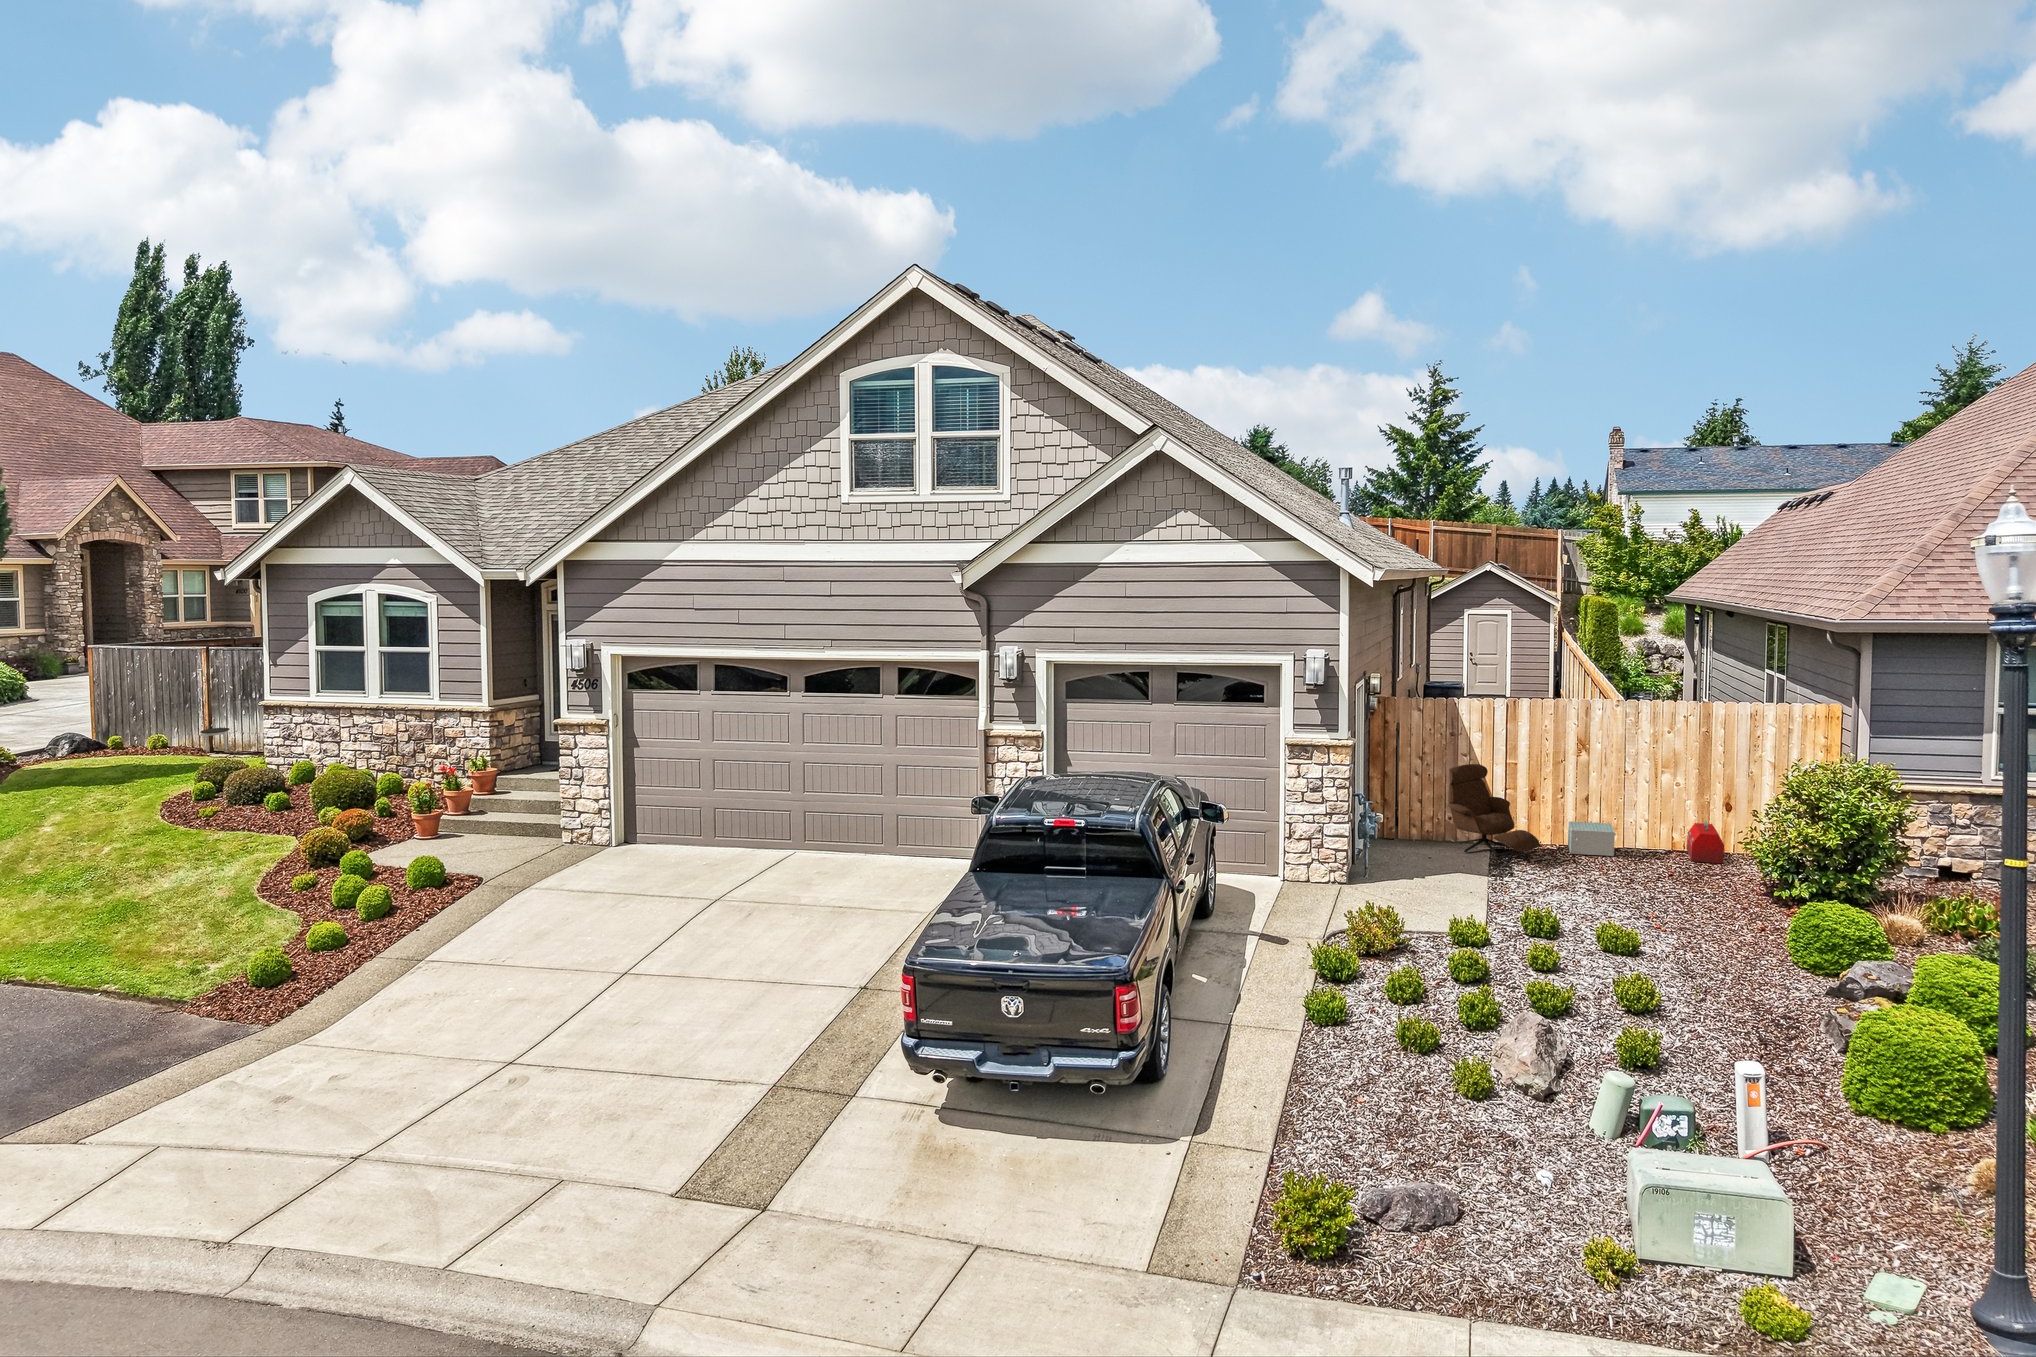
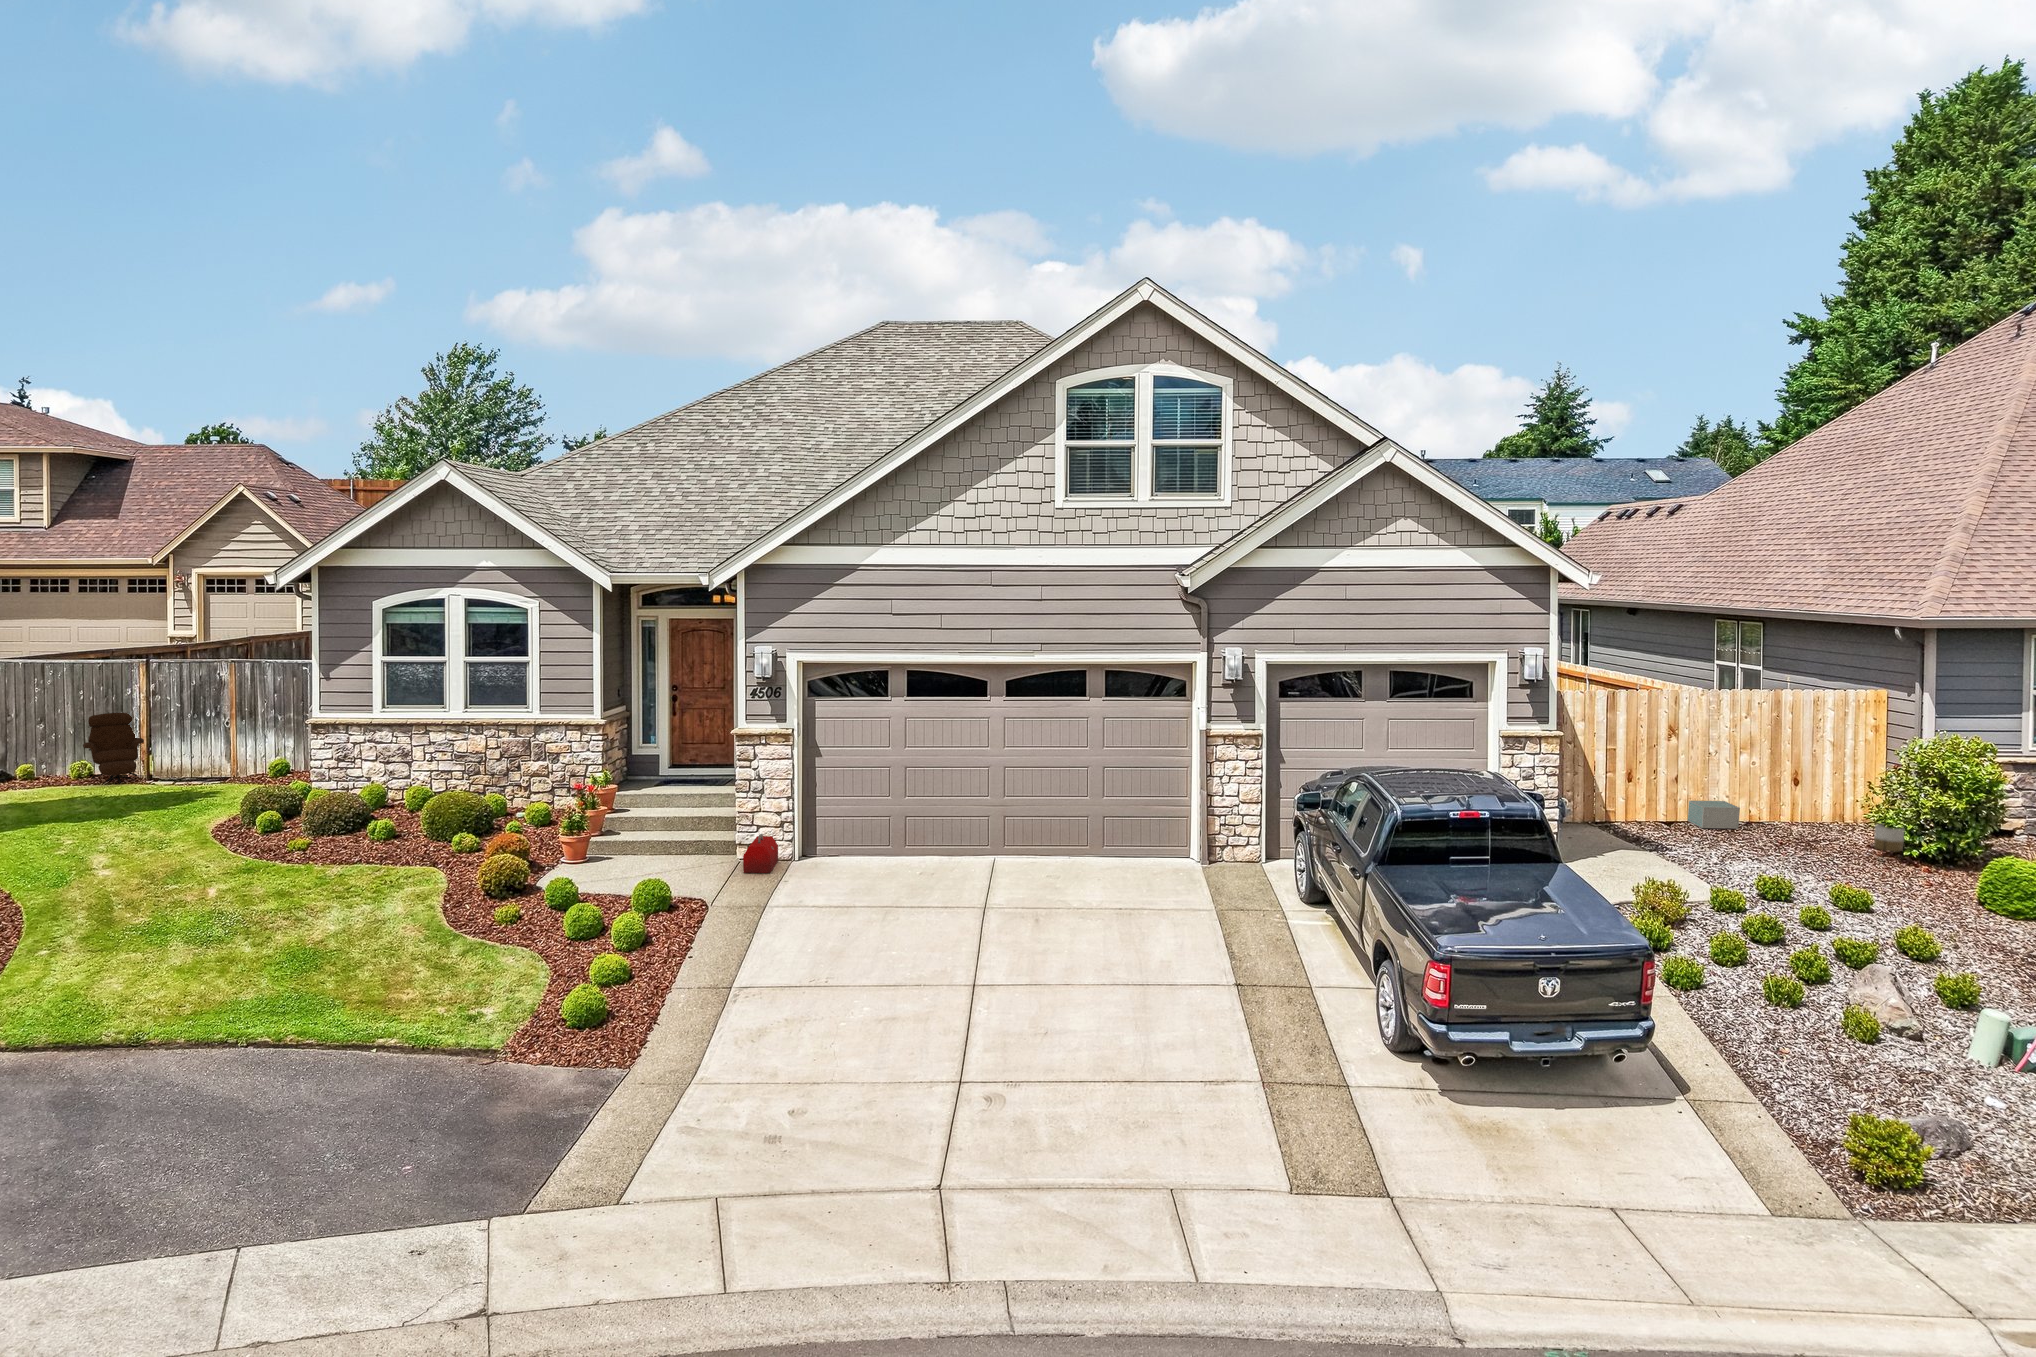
round table: present [201,728,230,752] -> none [189,753,223,780]
lounge chair: present [1448,764,1540,862] -> present [83,713,144,784]
toolbox: present [1687,821,1724,863] -> present [743,834,778,873]
planter: none [1726,858,1760,903] -> present [1873,824,1904,854]

